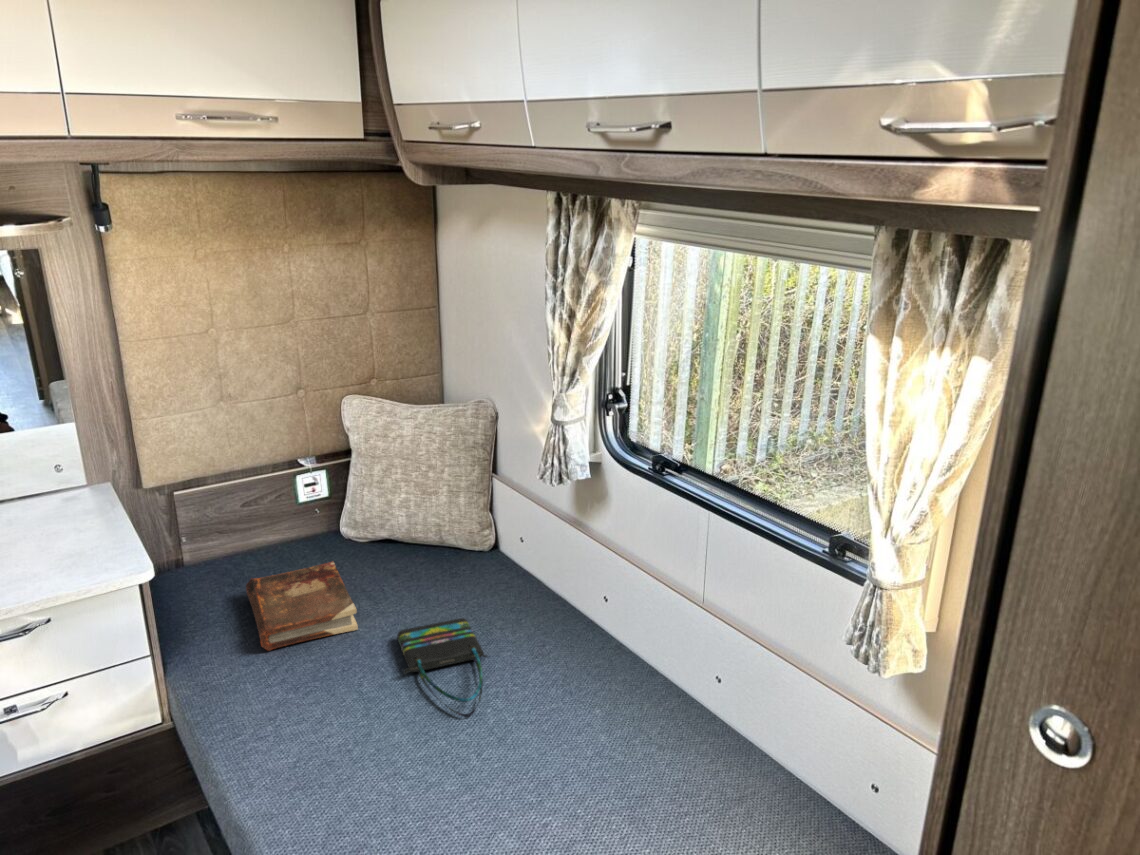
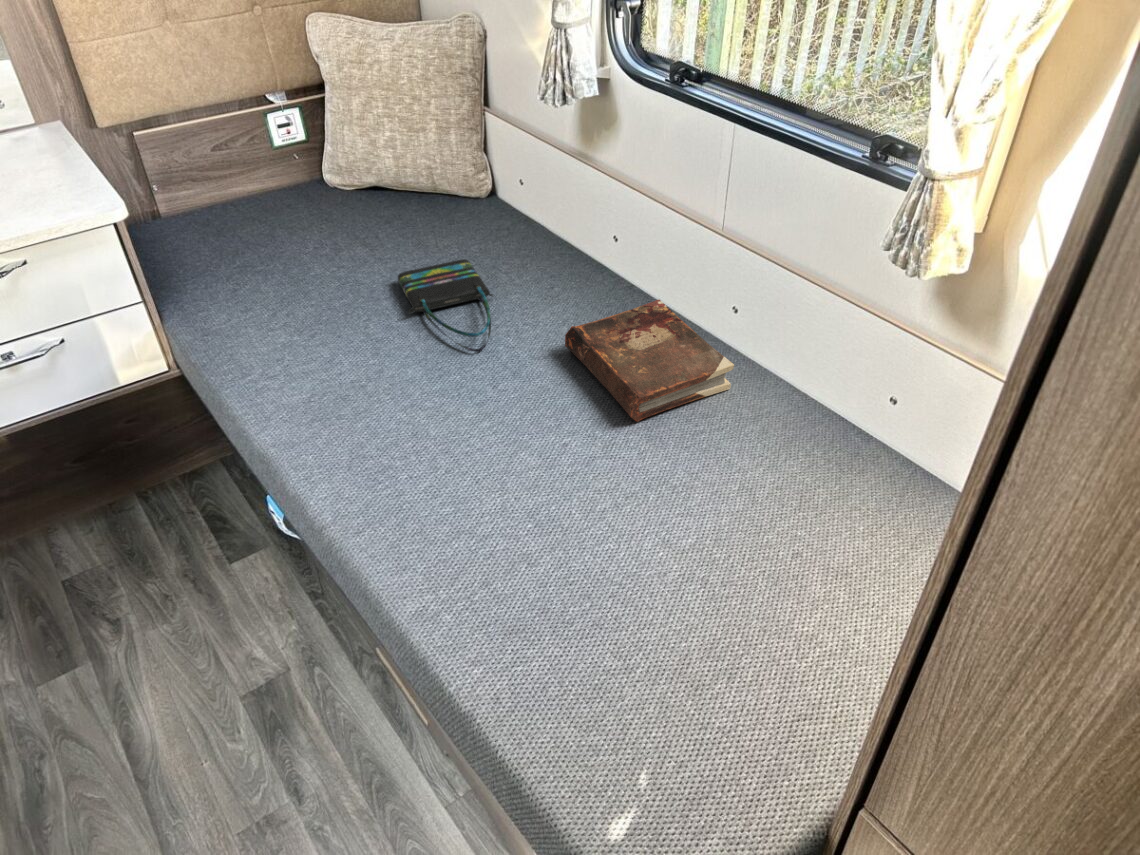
book: present [246,561,358,651] -> present [565,299,734,422]

